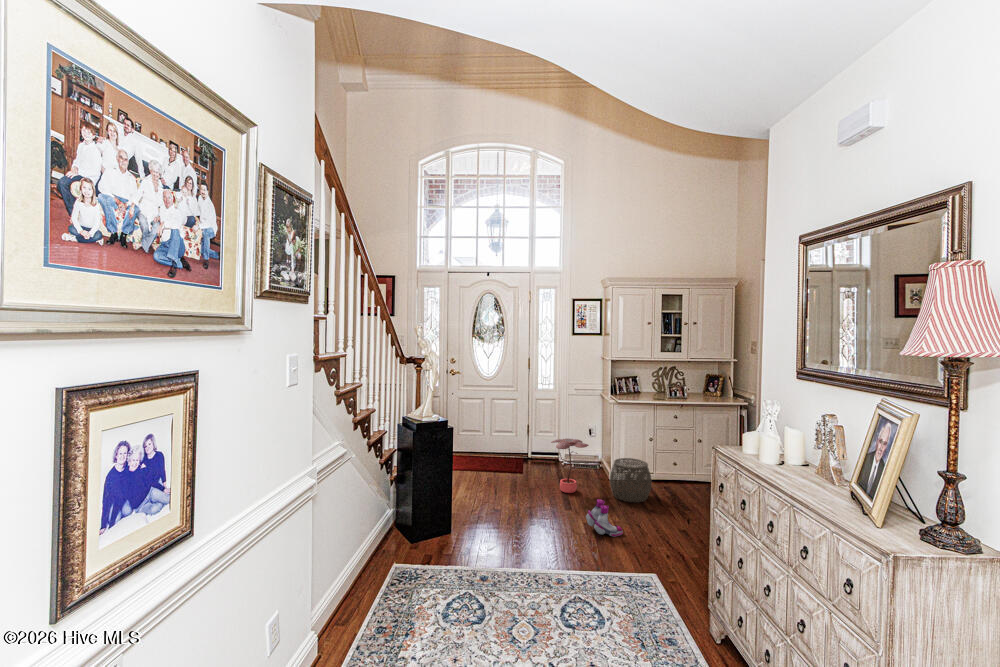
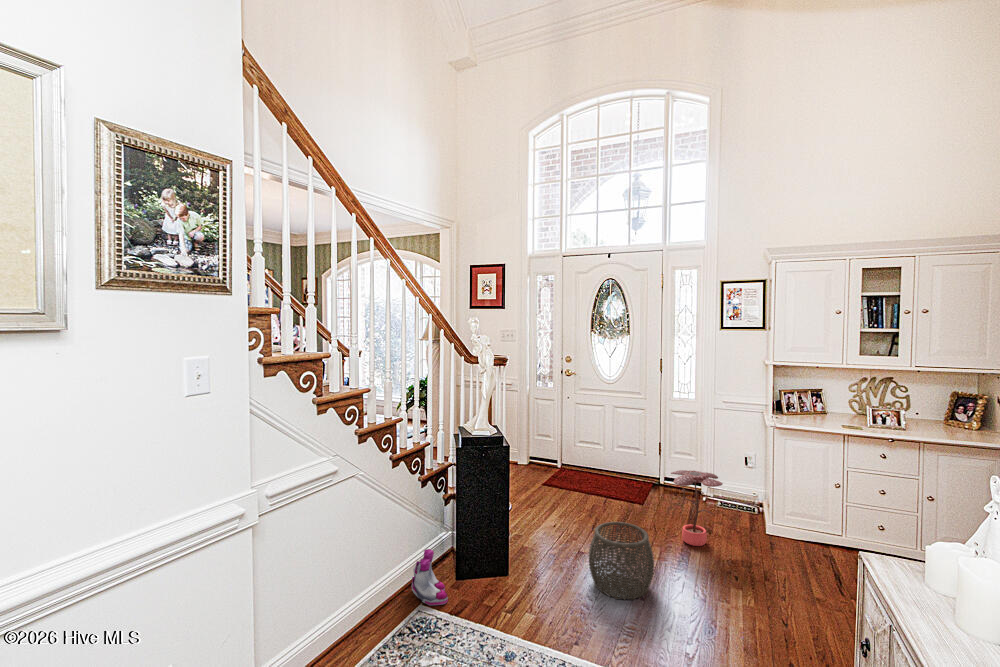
woven basket: present [610,458,652,502] -> present [589,522,654,600]
boots: present [586,499,623,537] -> present [412,549,448,605]

